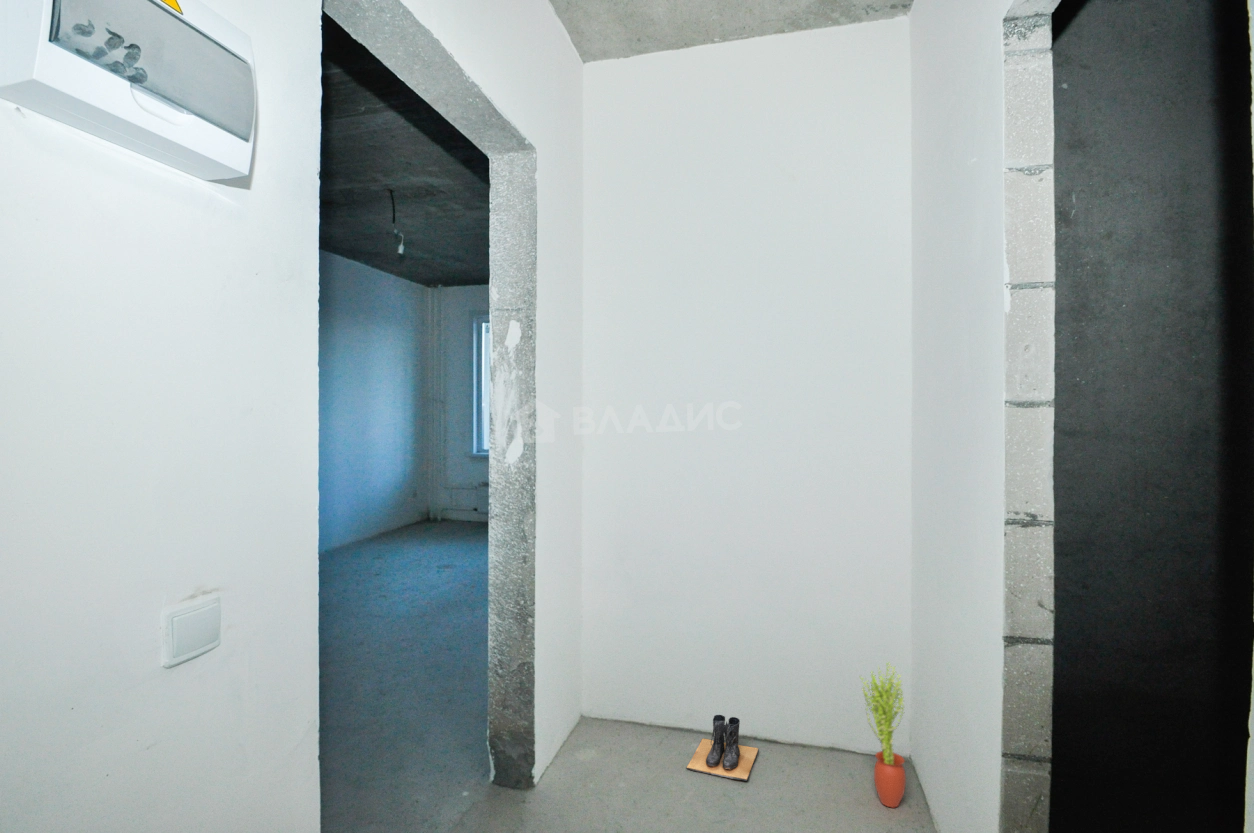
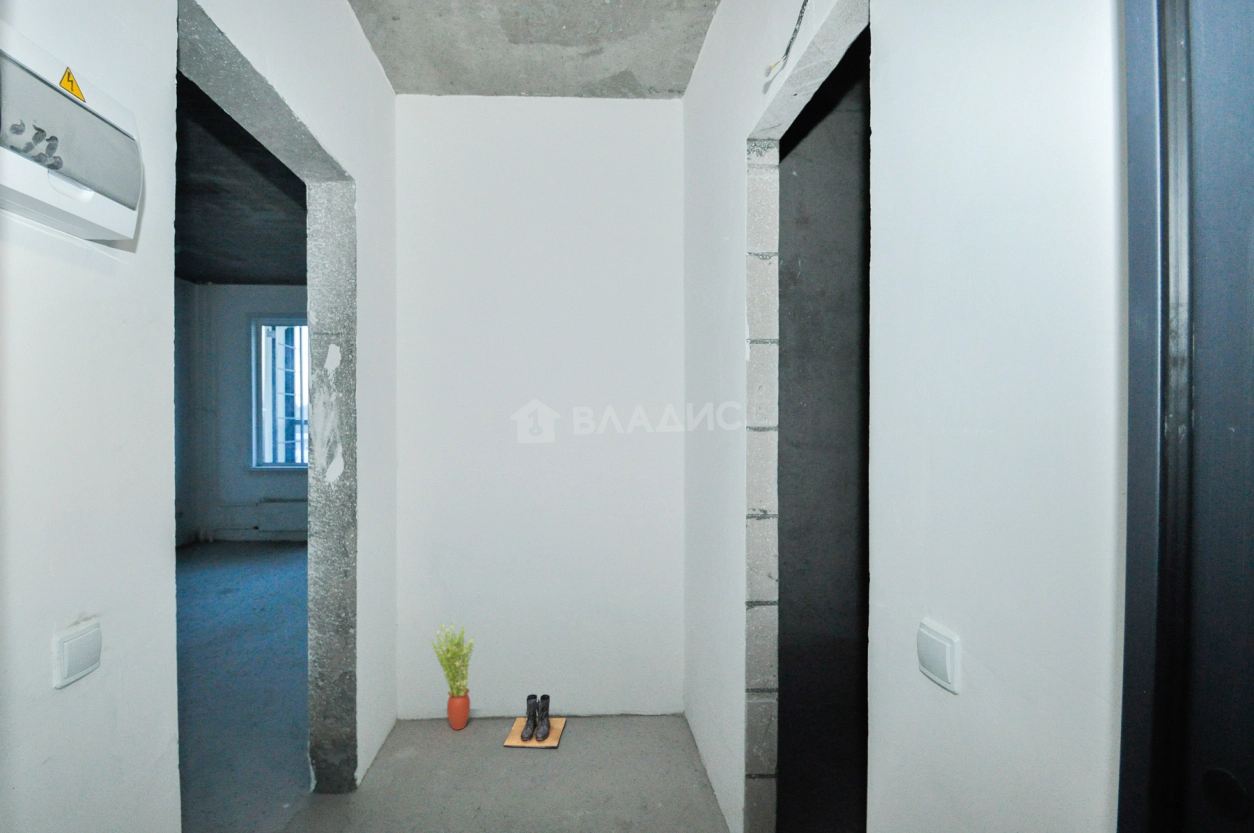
potted plant: present [862,666,906,807] -> present [432,623,474,730]

